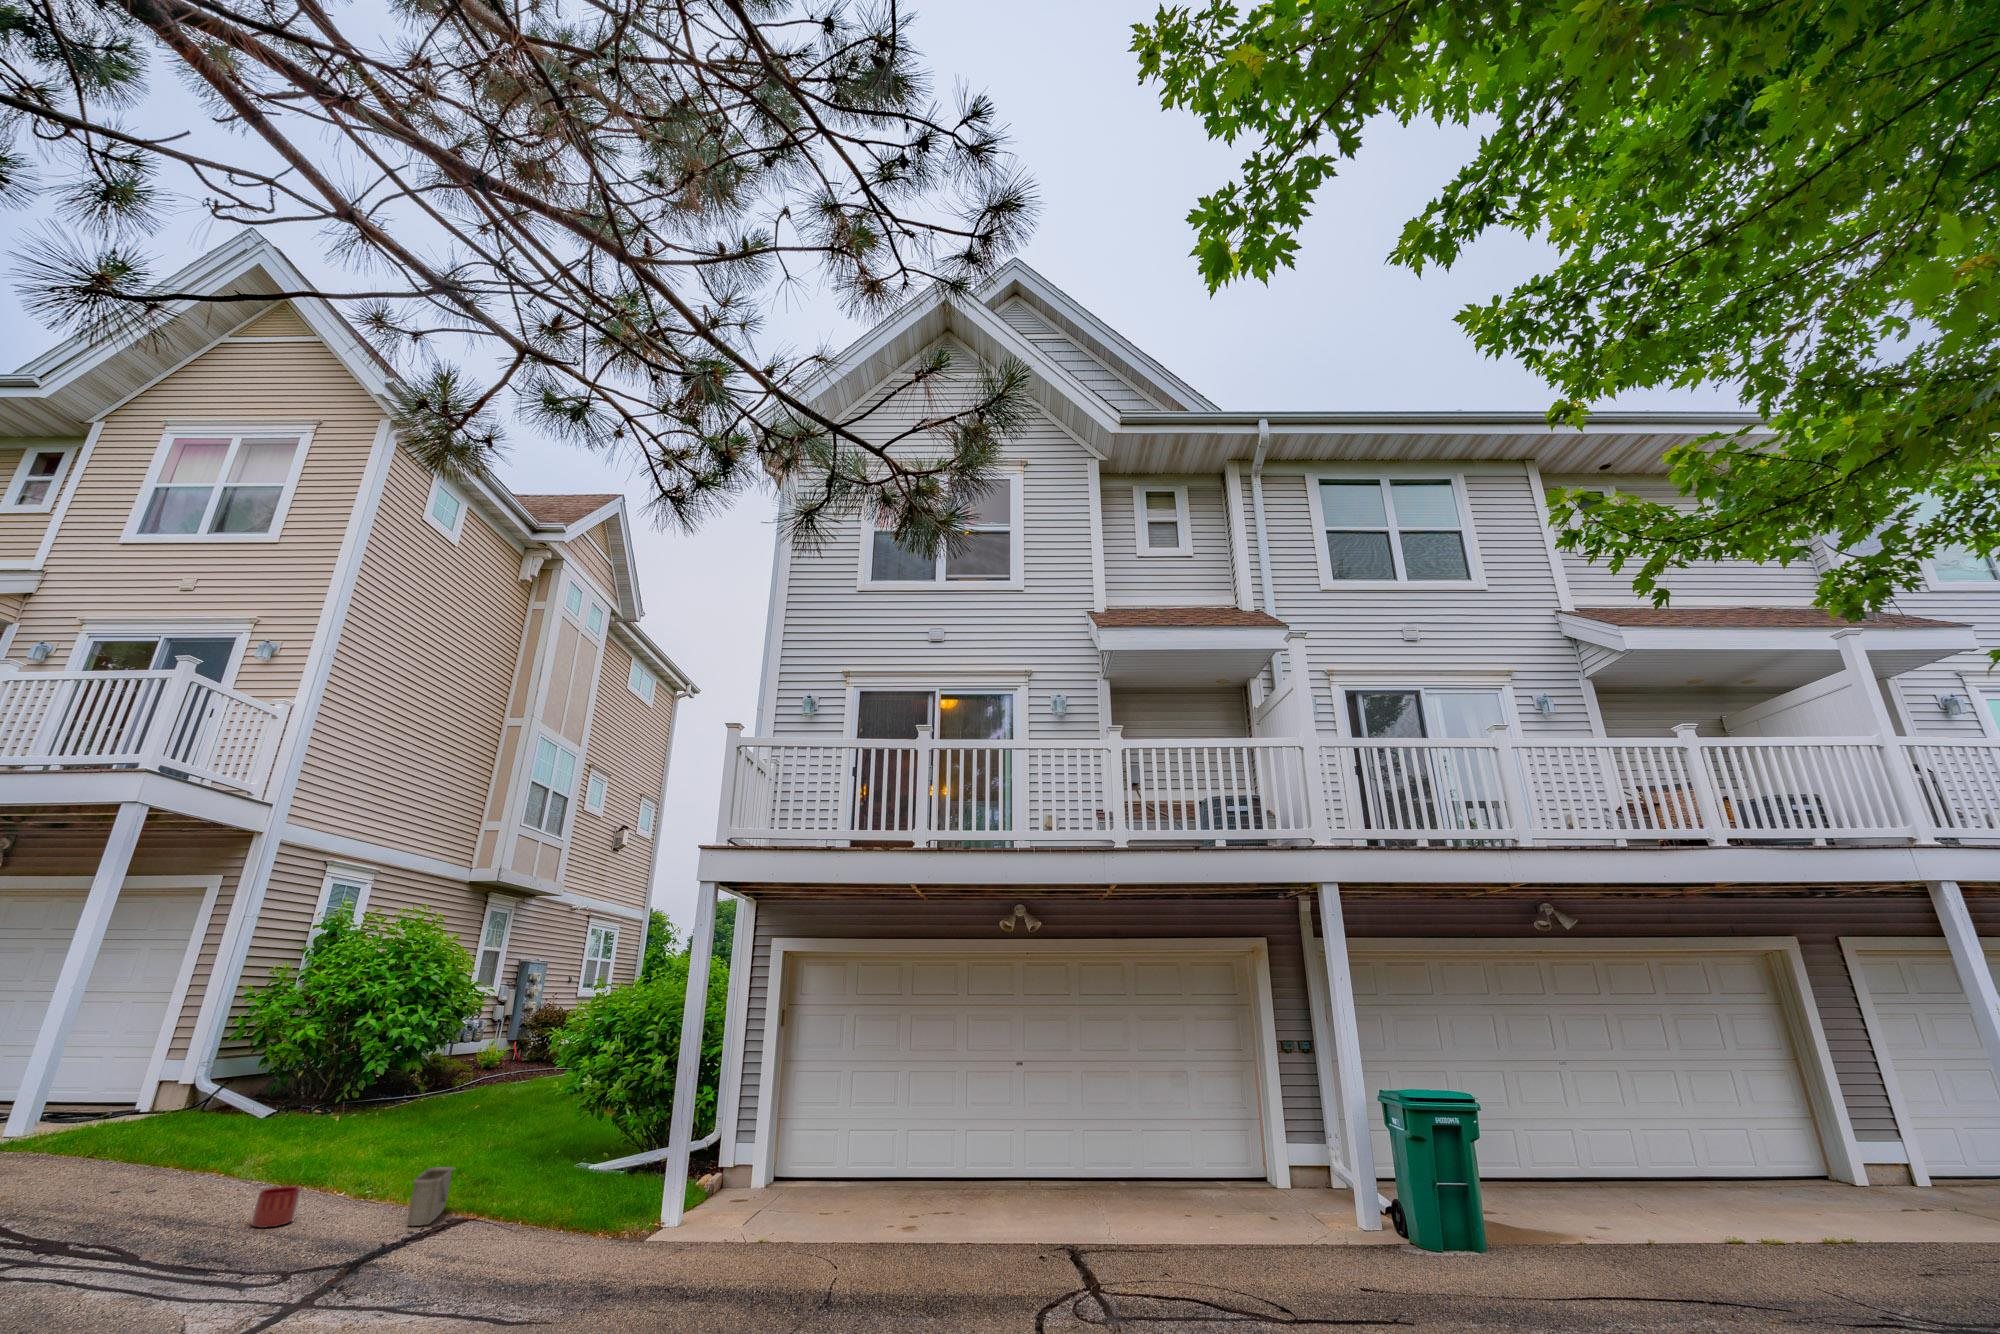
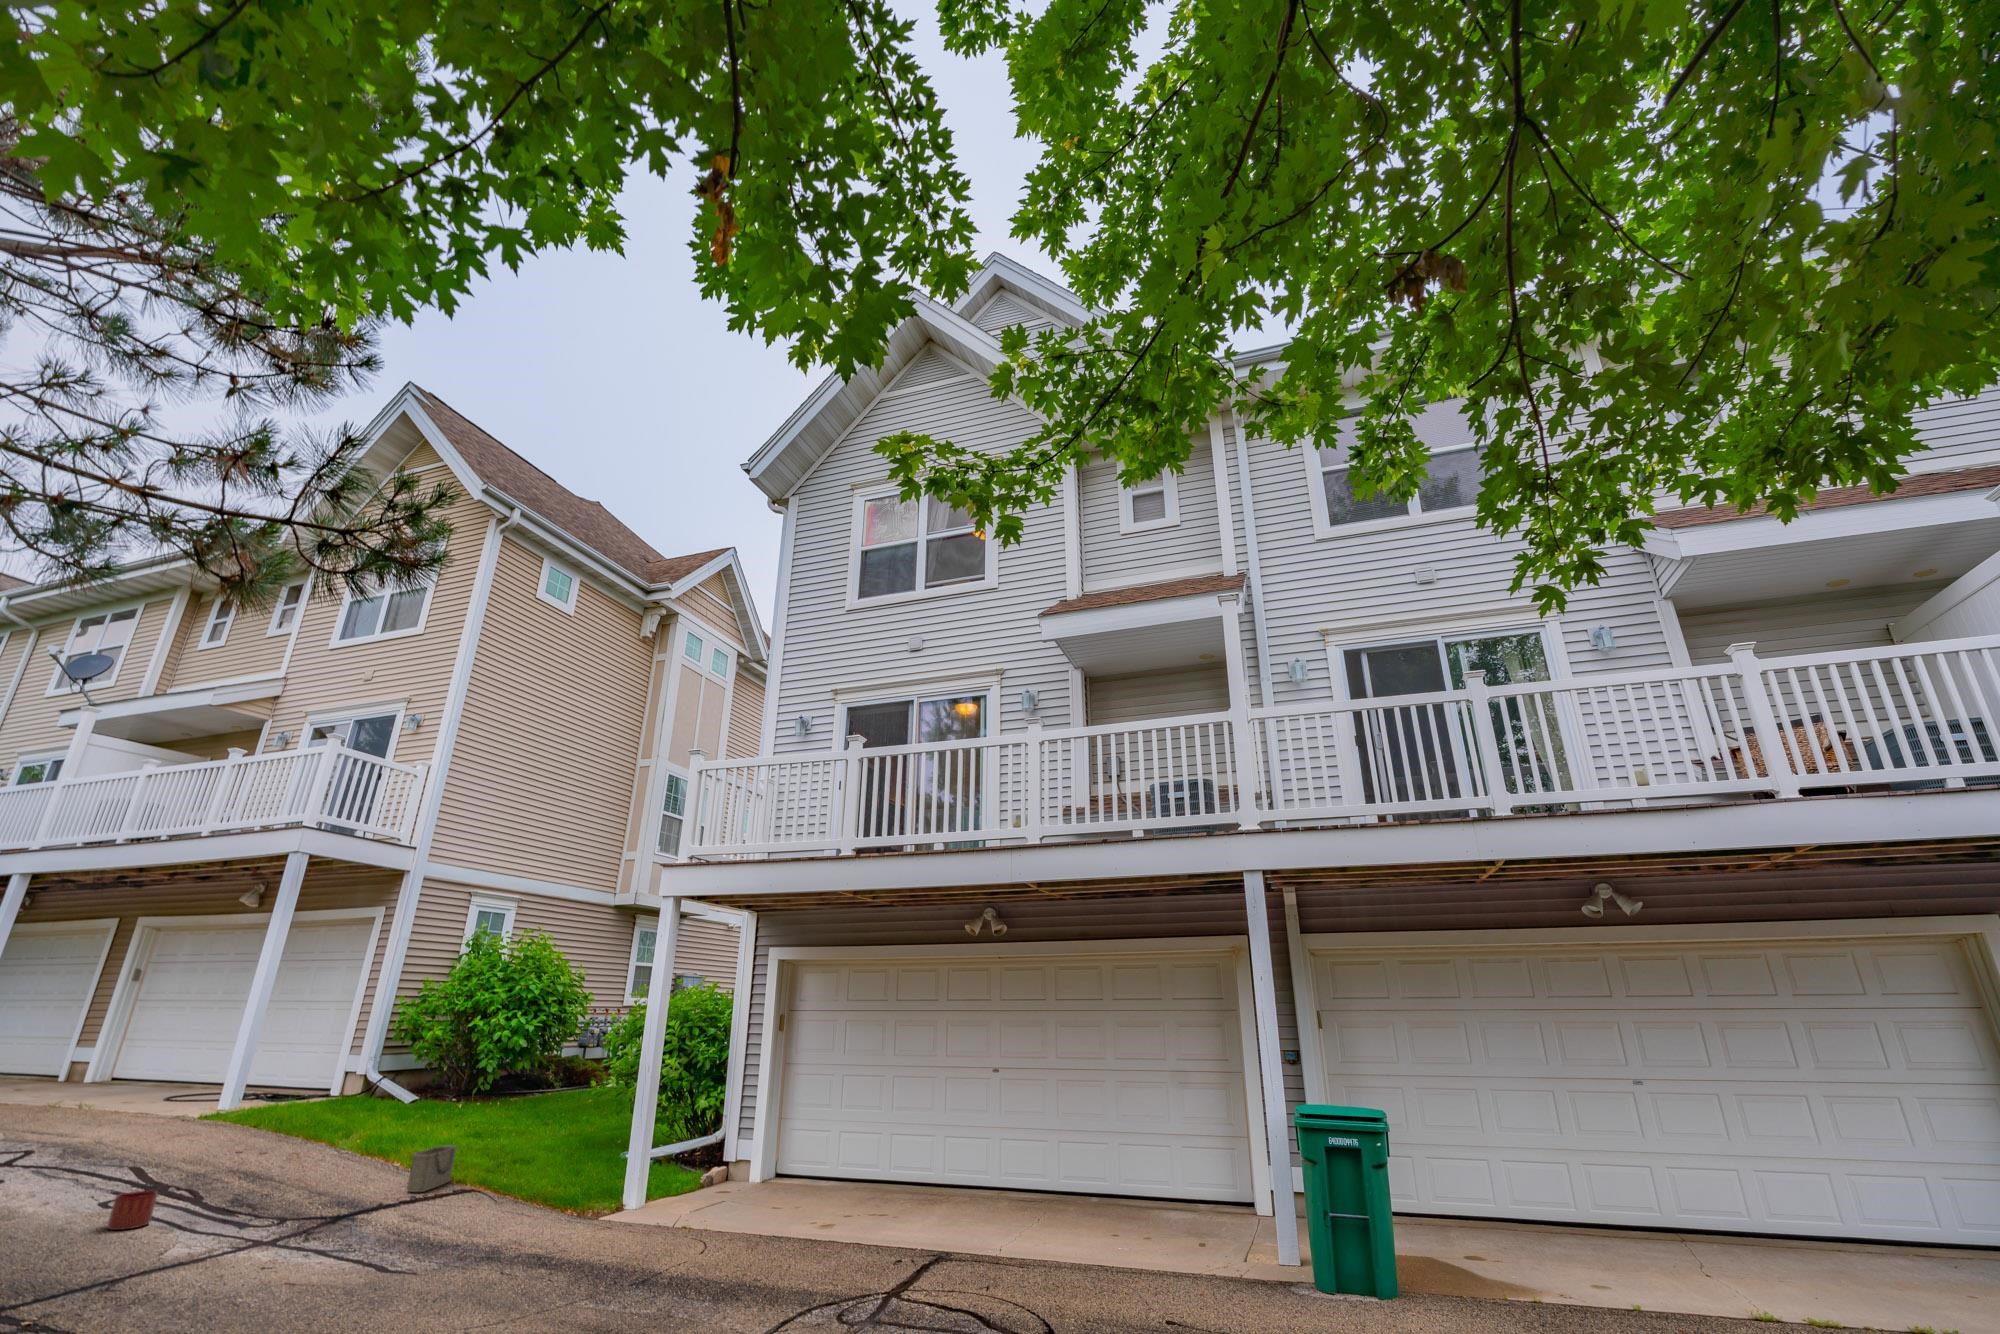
planter: present [251,1186,300,1228] -> present [107,1191,158,1230]

